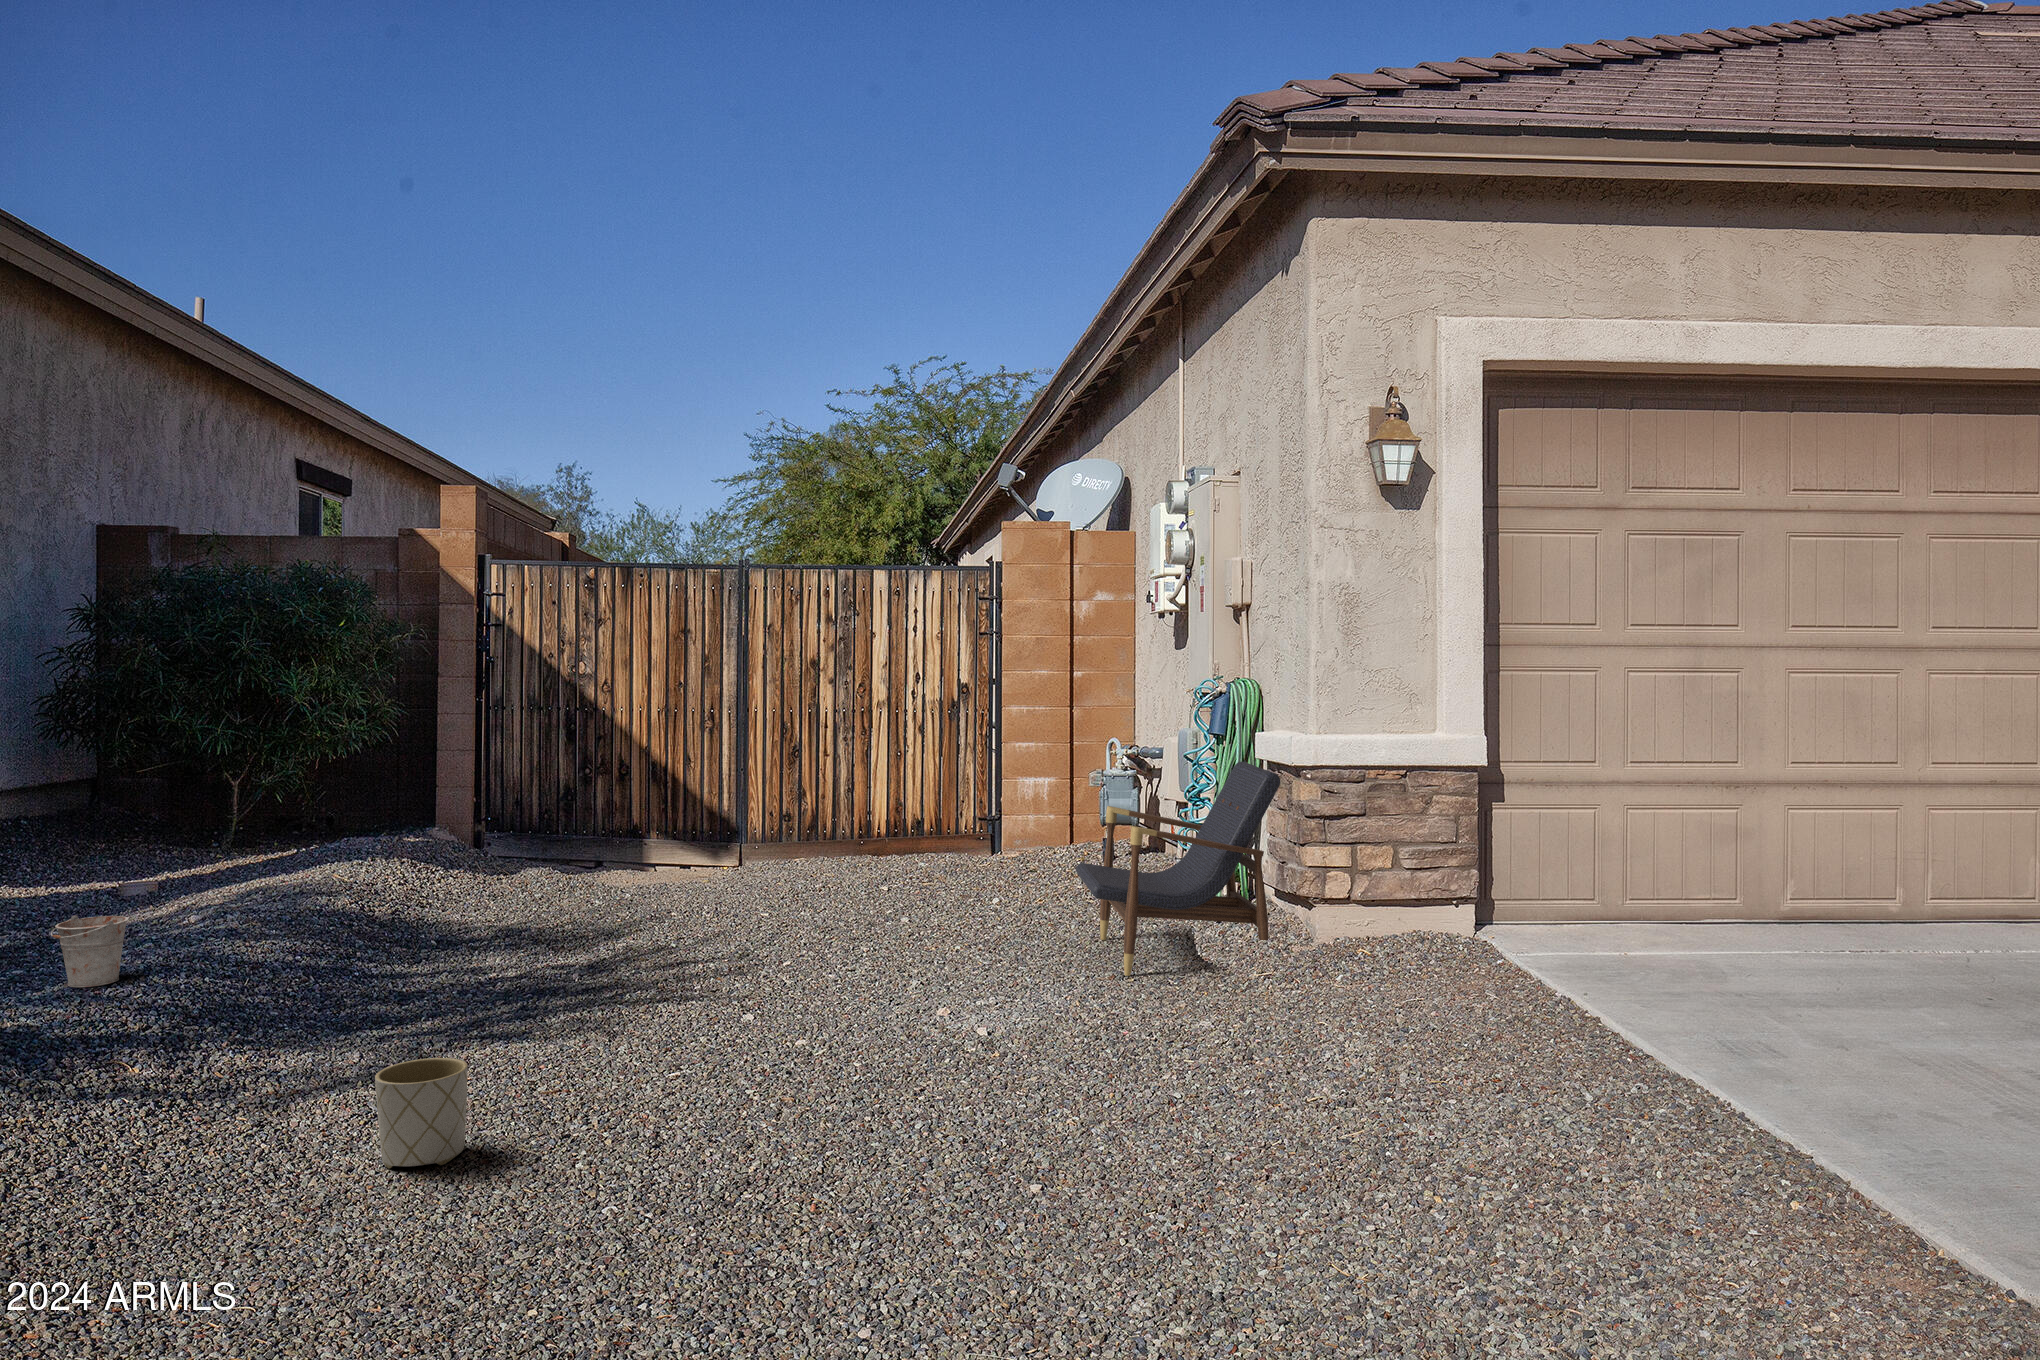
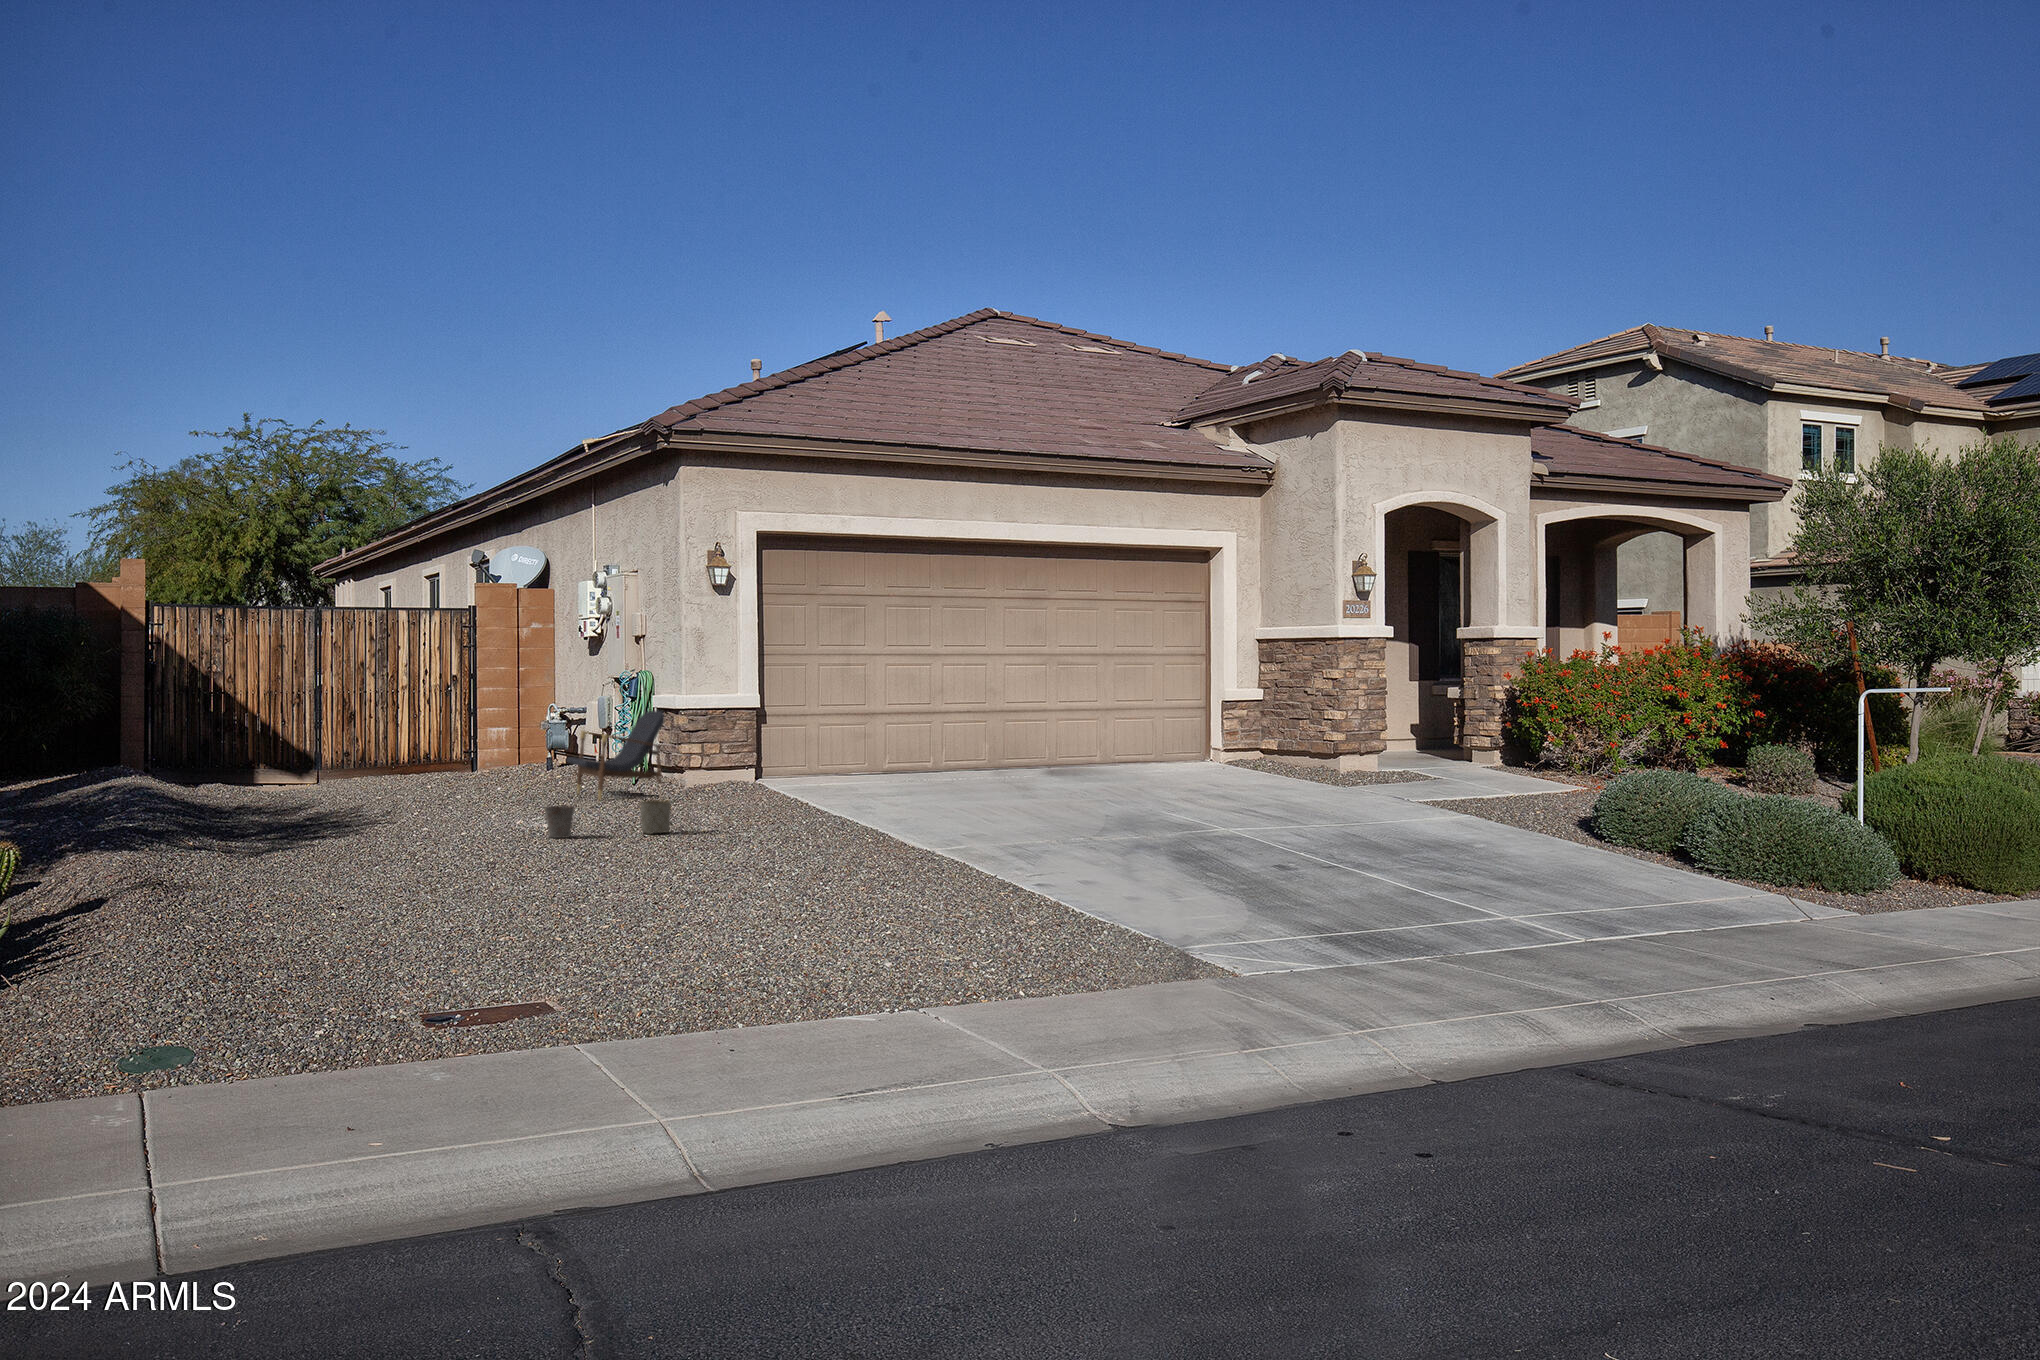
bucket: present [51,915,128,987] -> present [543,805,575,838]
planter: present [375,1058,468,1168] -> present [640,800,671,834]

